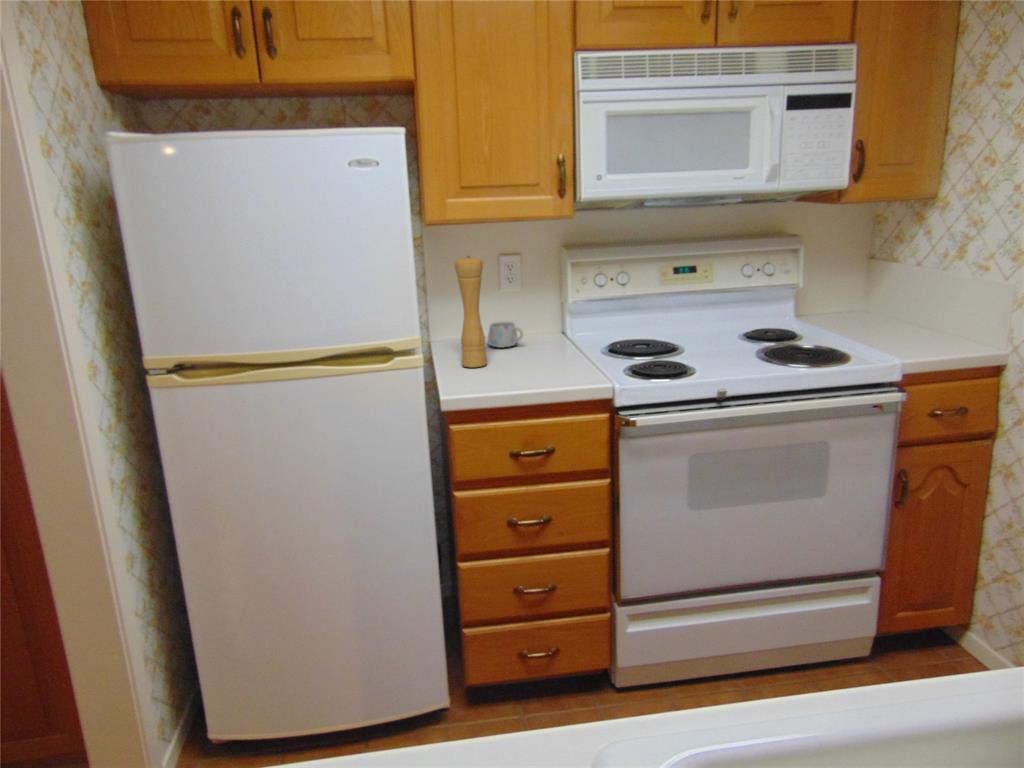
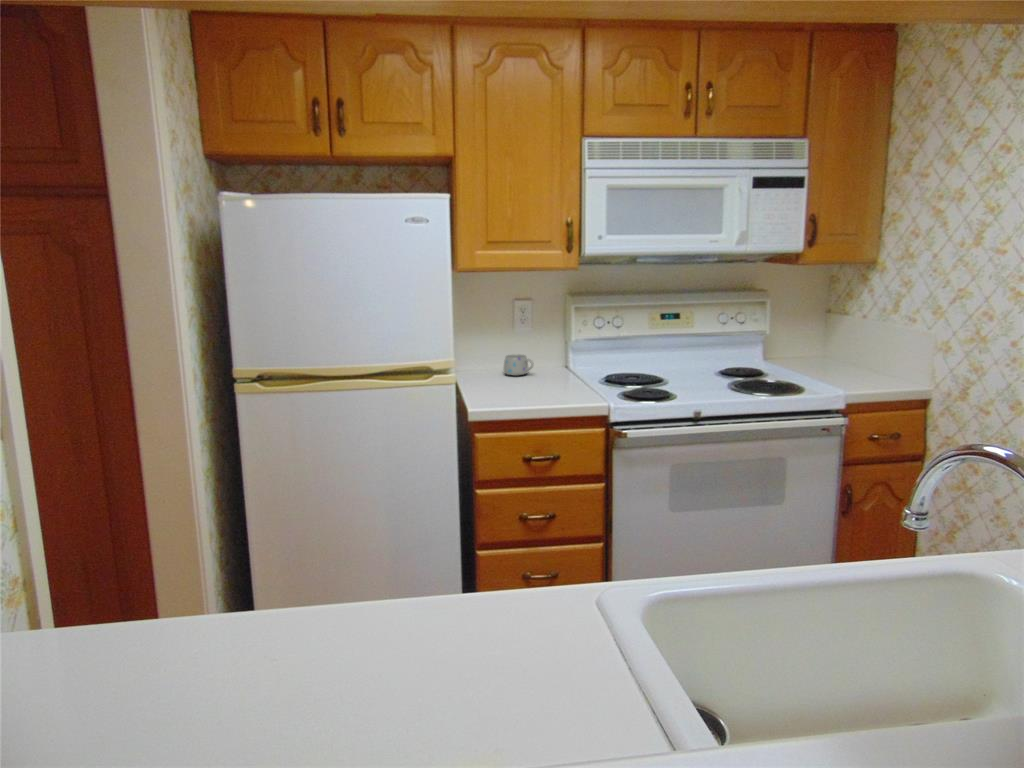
pepper mill: present [455,256,487,367] -> none [481,297,504,389]

